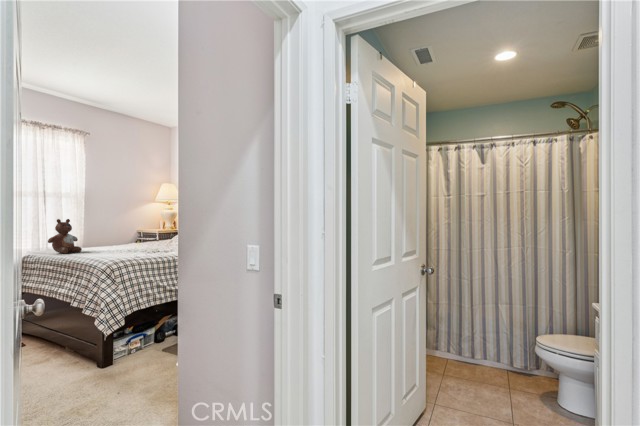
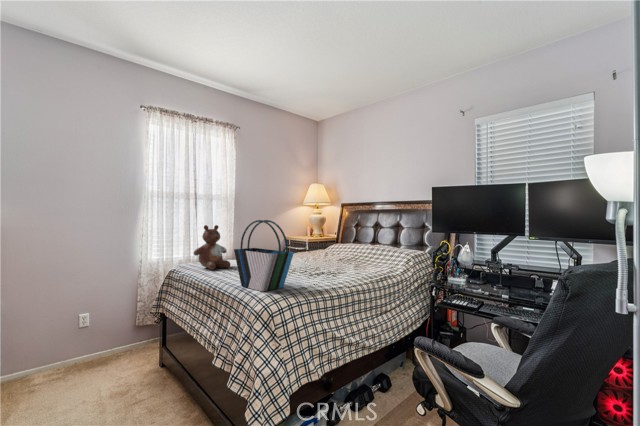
tote bag: none [85,214,130,260] -> present [234,220,294,292]

